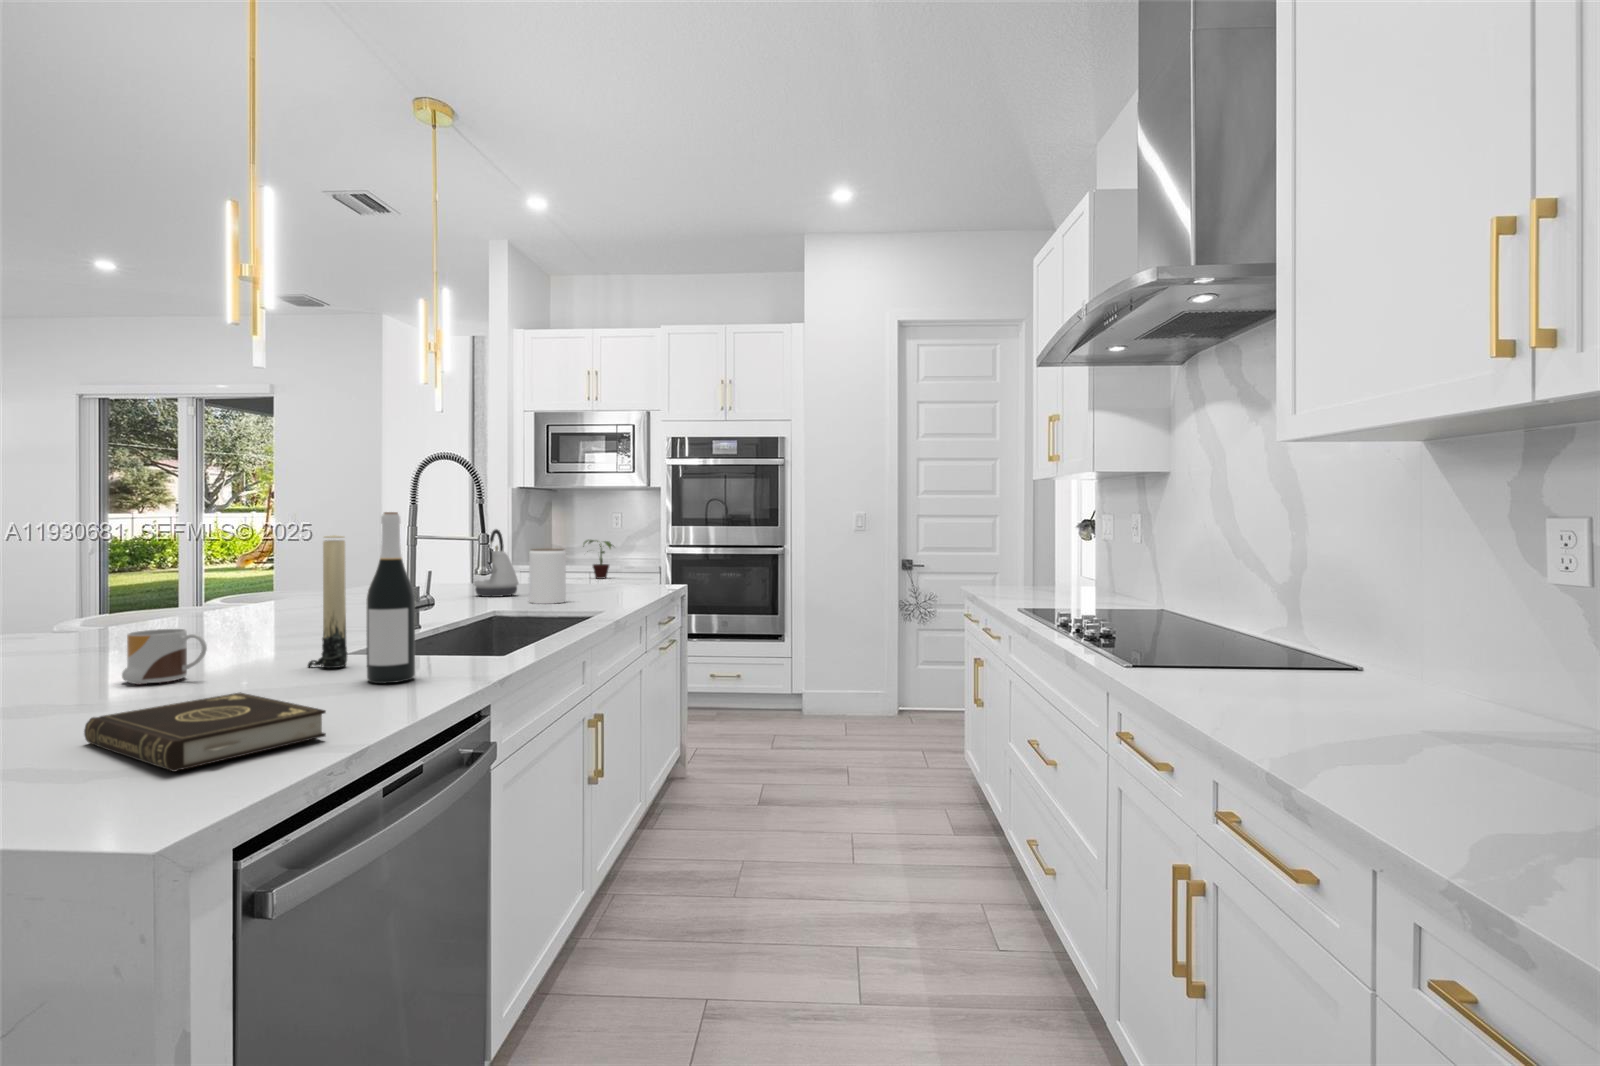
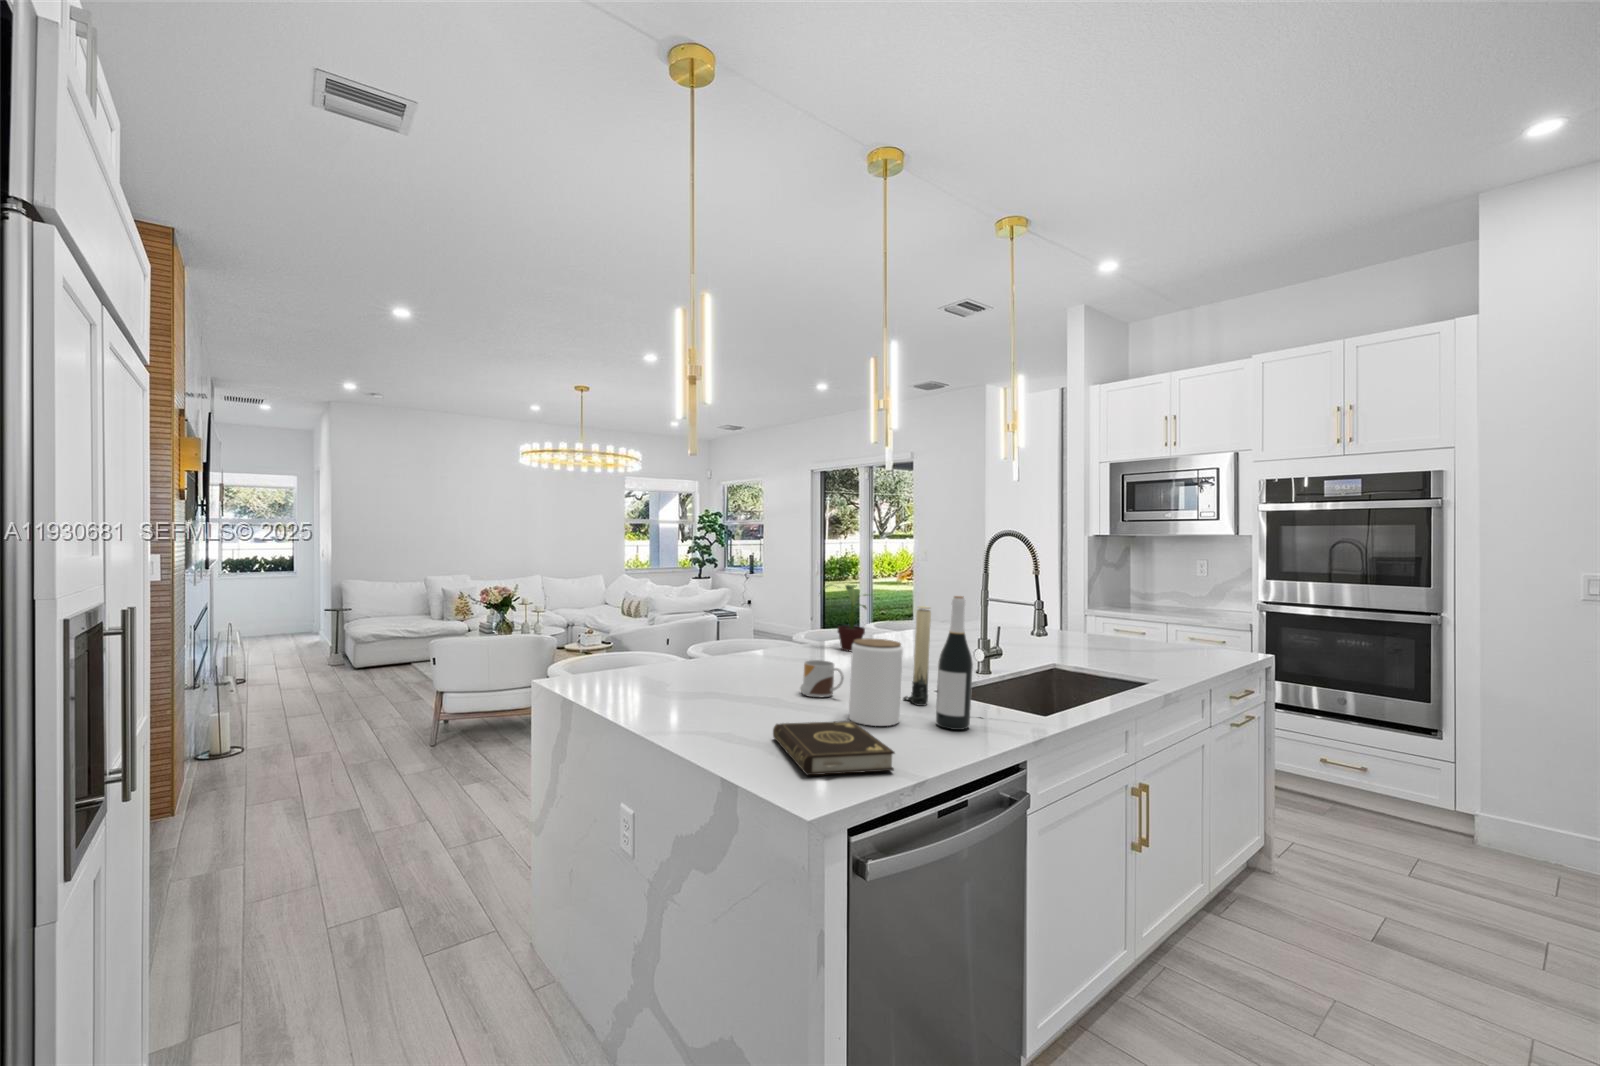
kettle: present [474,529,518,597] -> none [1048,585,1088,646]
potted plant: present [583,540,612,579] -> present [825,585,872,651]
jar: present [529,549,566,604] -> present [849,639,903,726]

